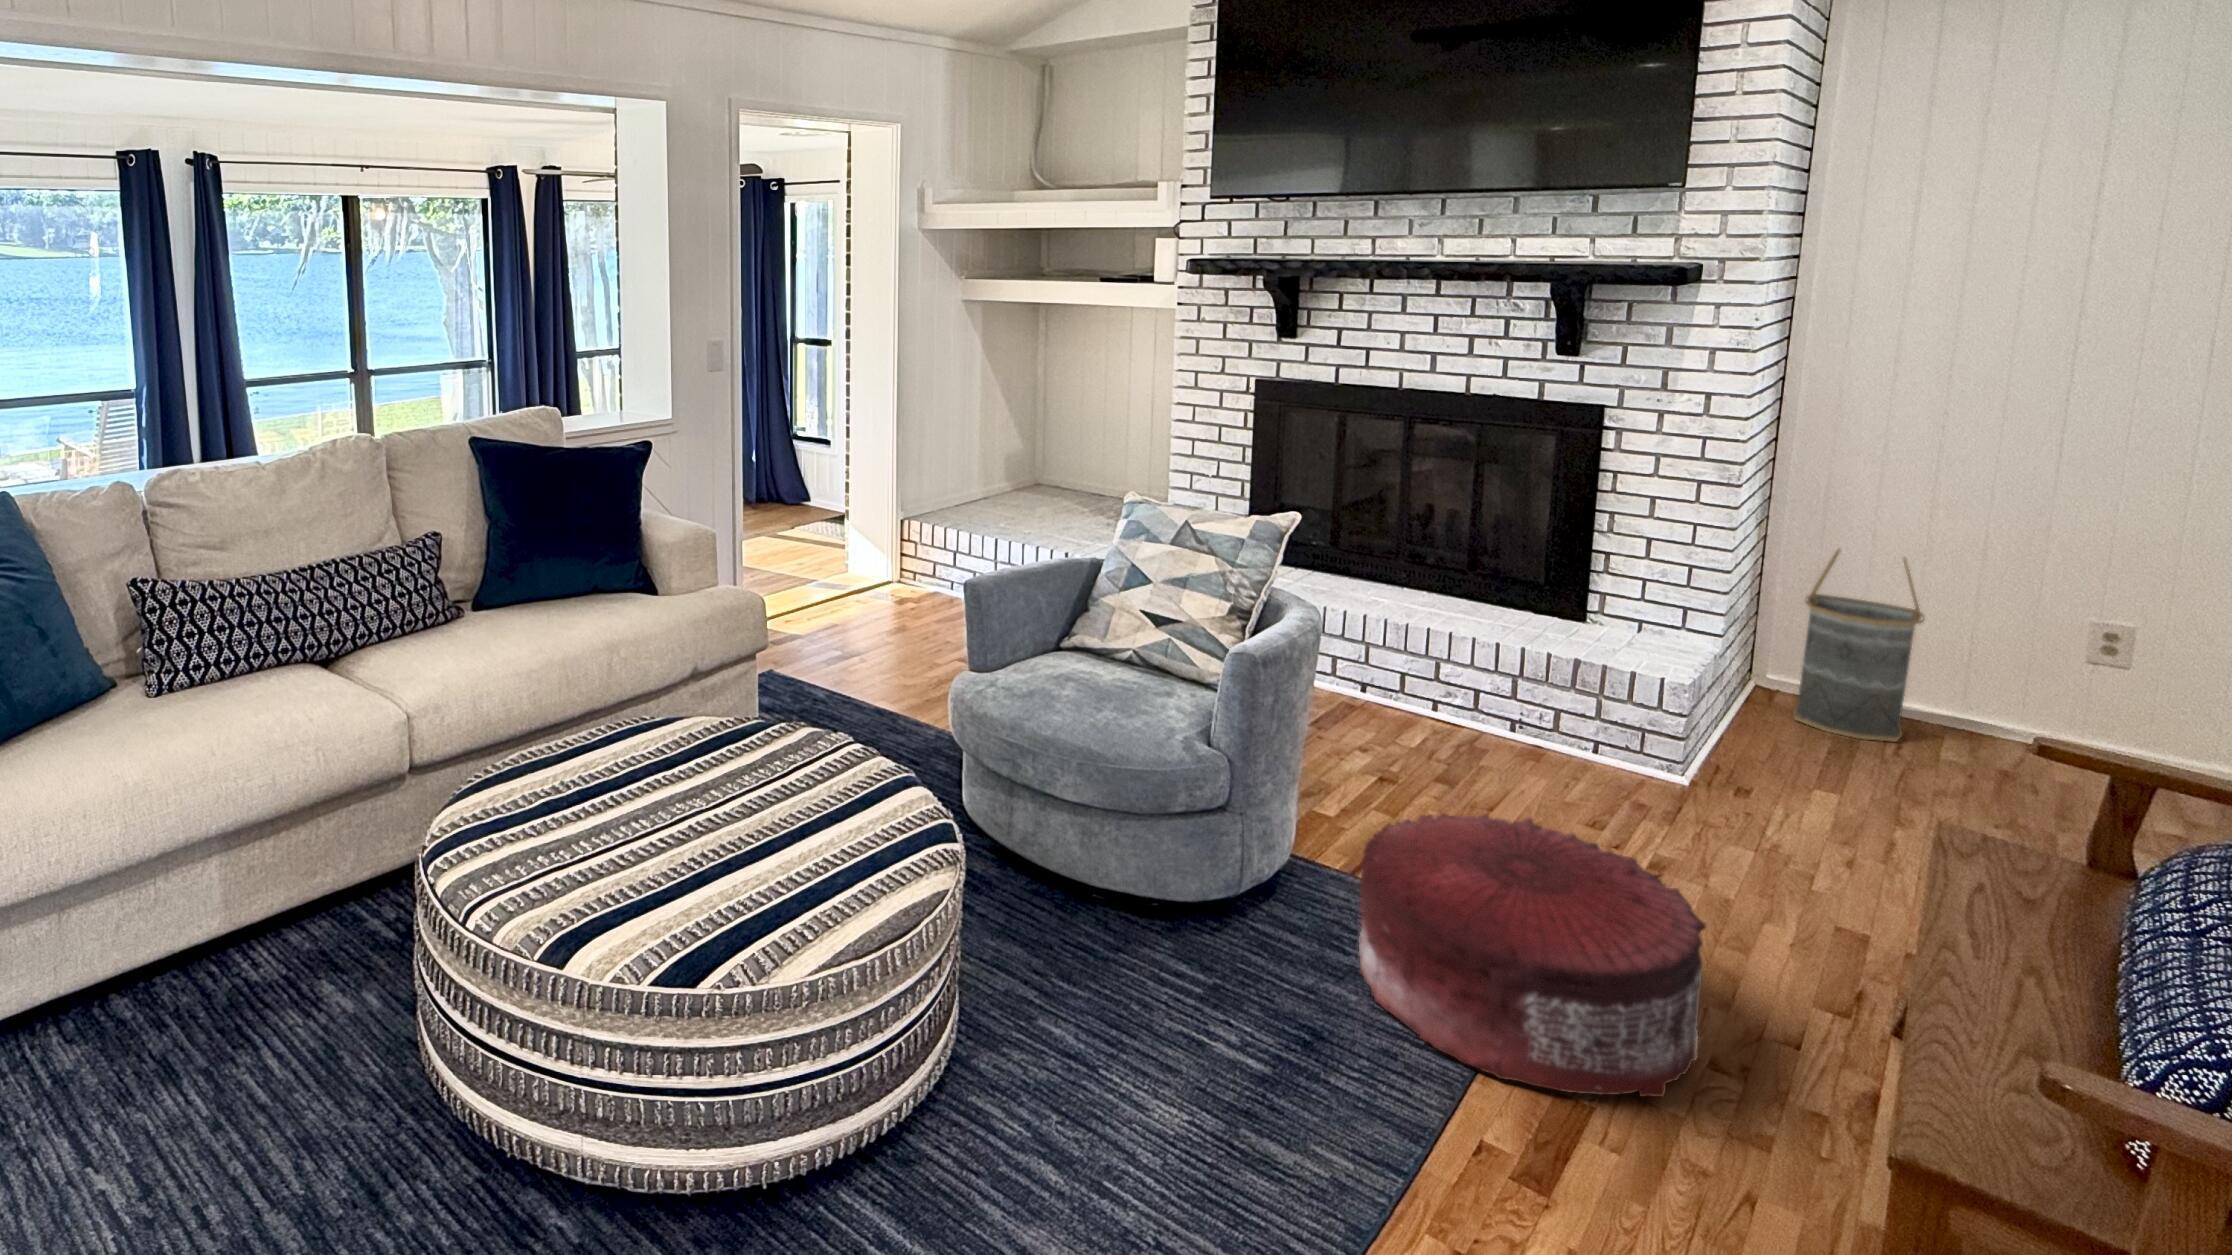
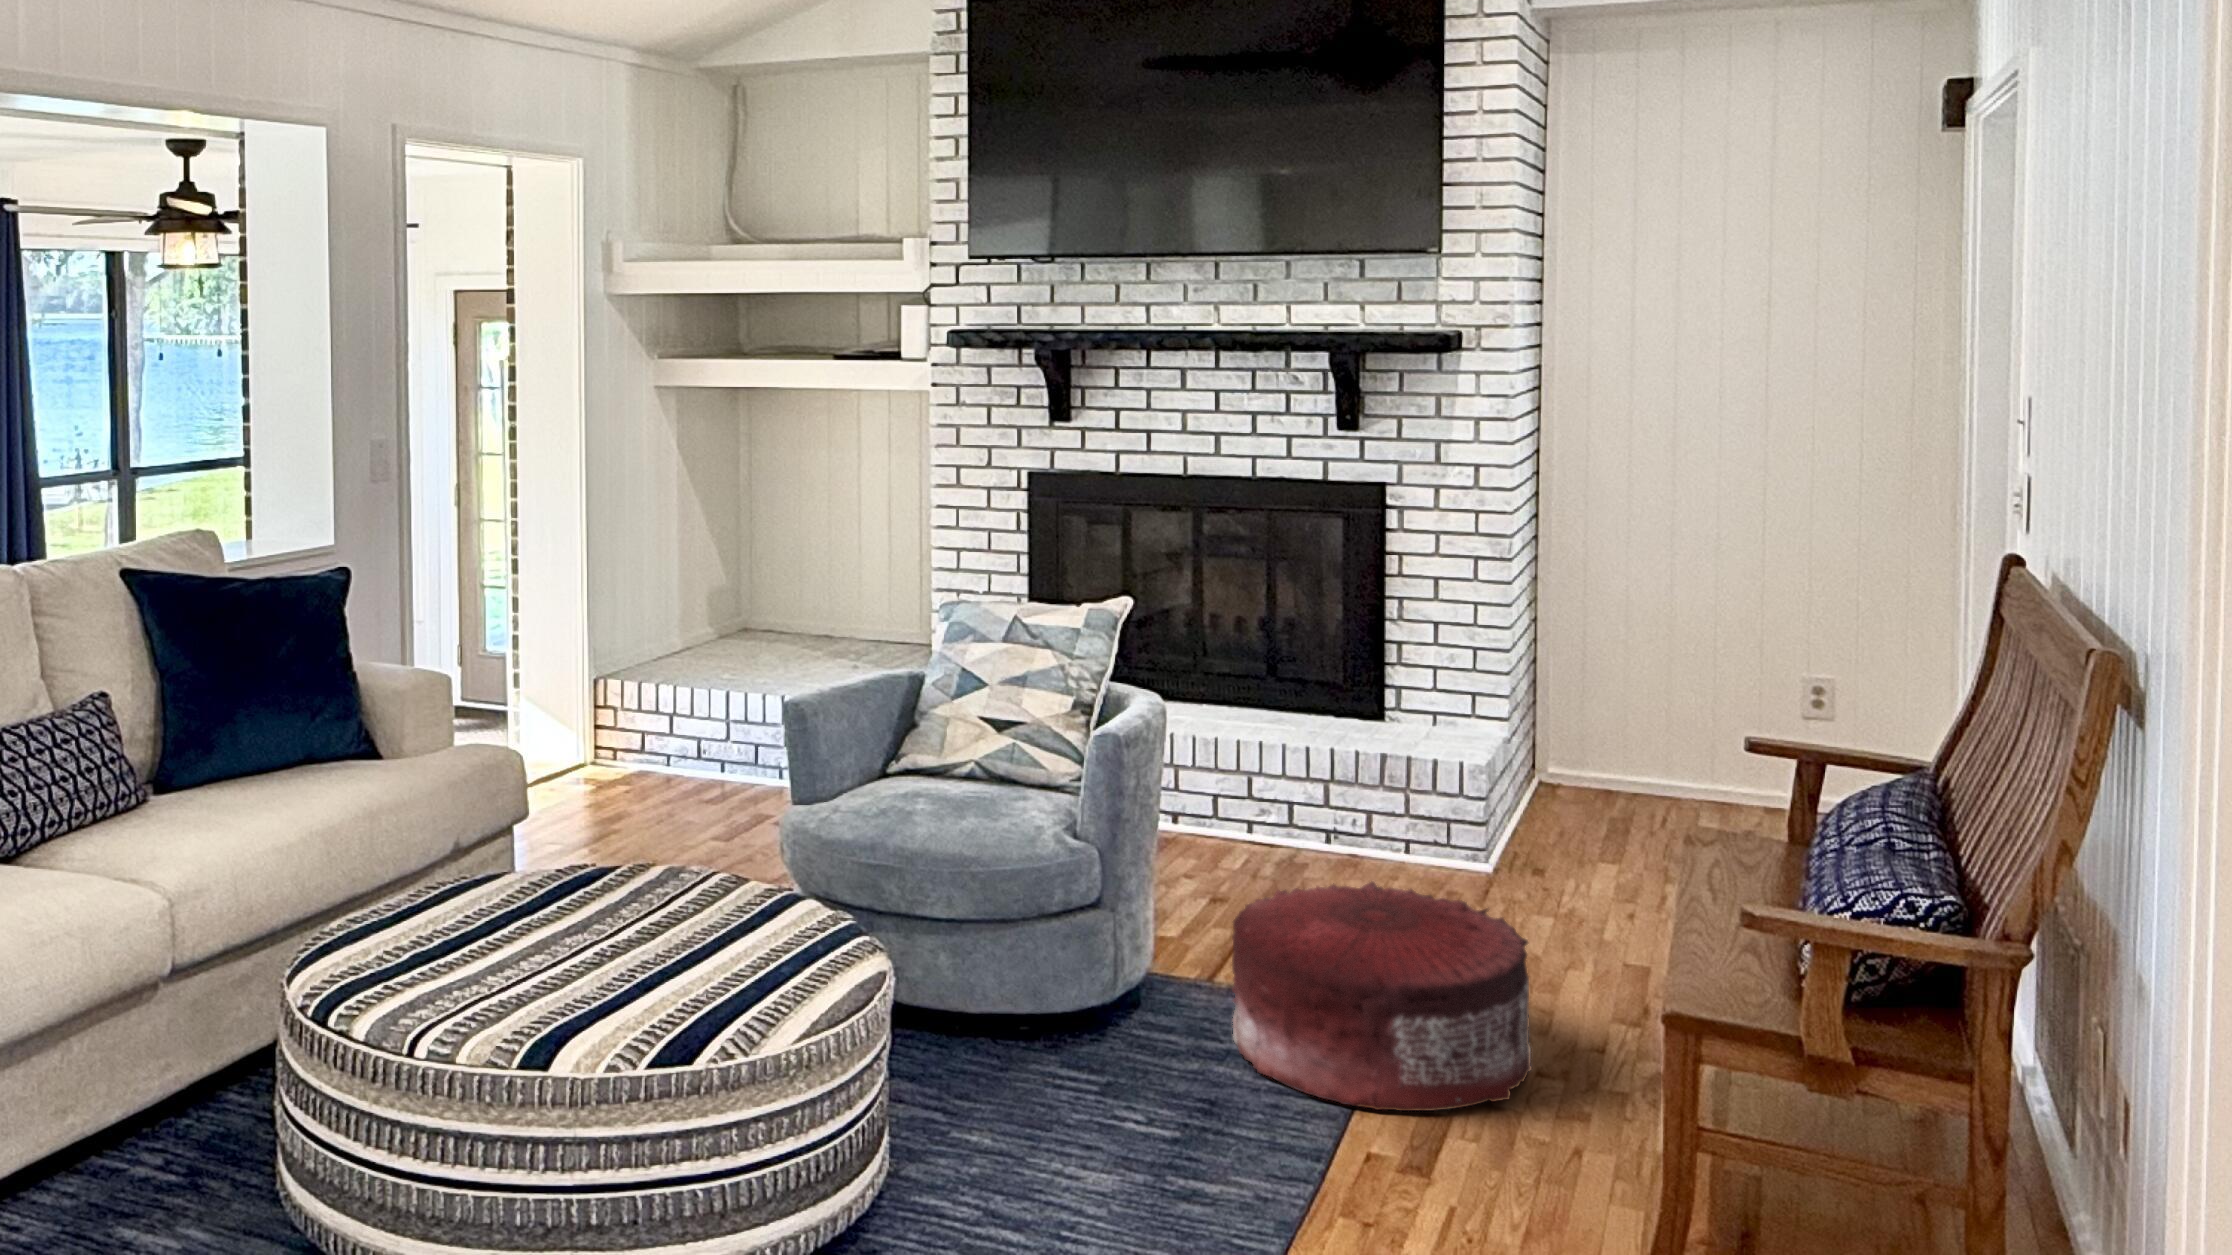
basket: present [1793,549,1924,742] -> none [1575,622,1676,817]

